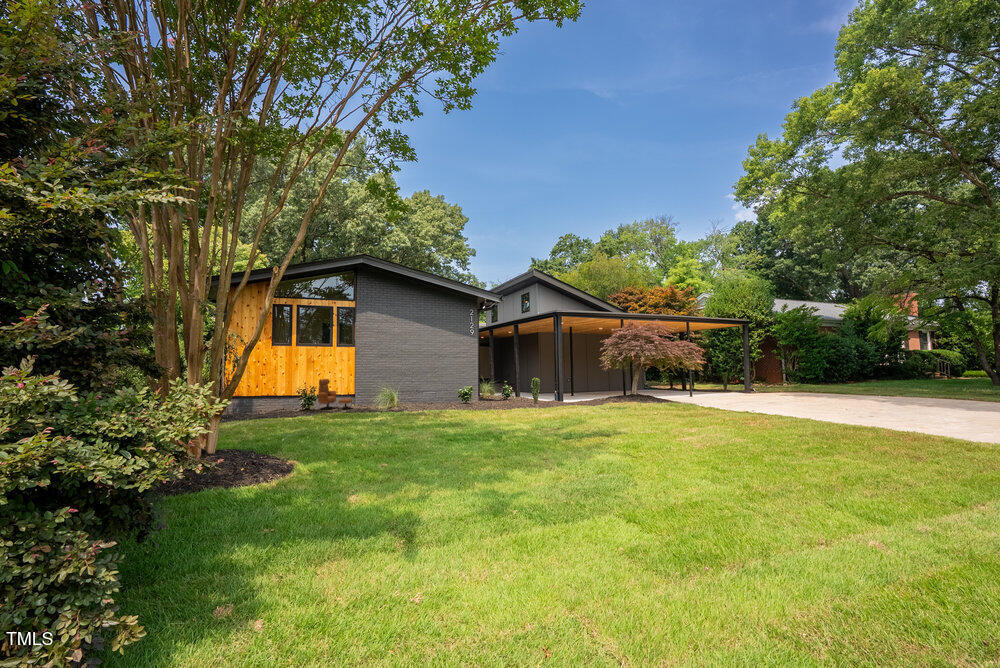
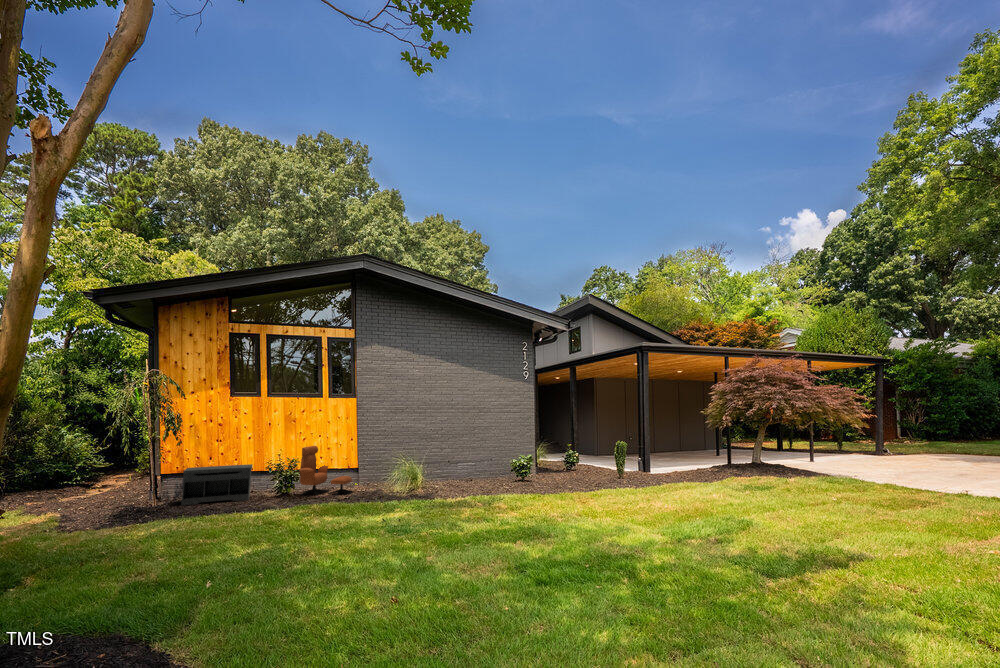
bench: none [244,390,287,414] -> present [181,464,252,505]

